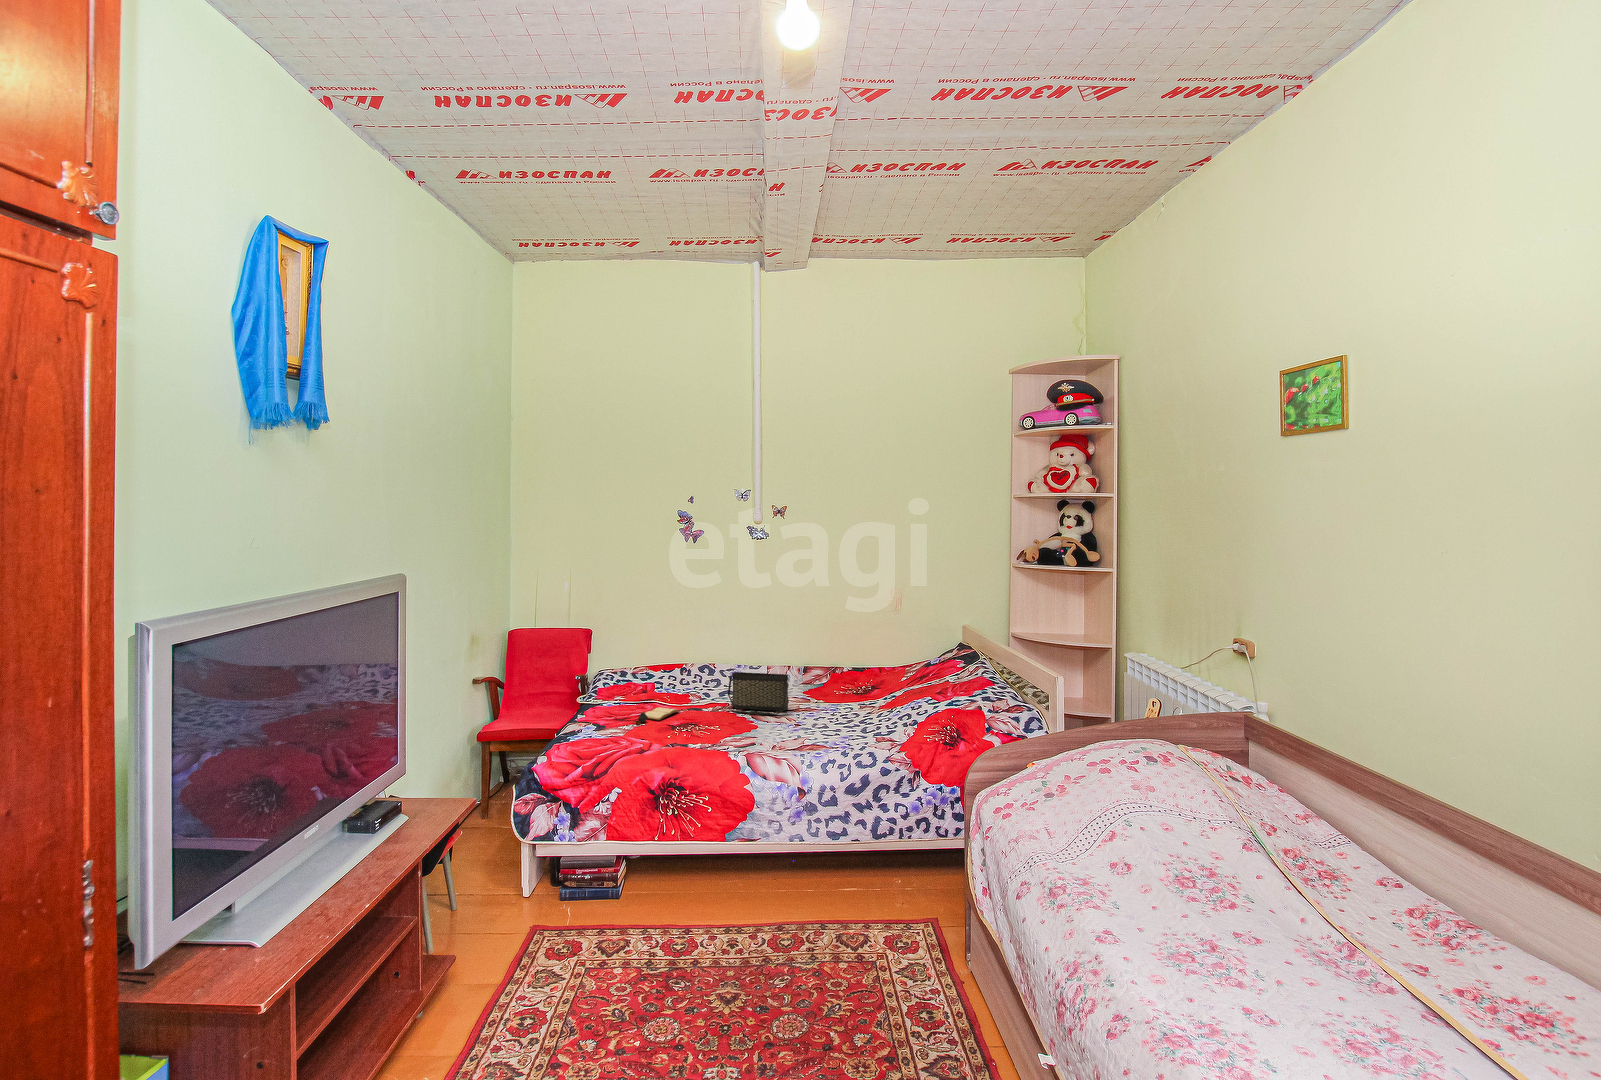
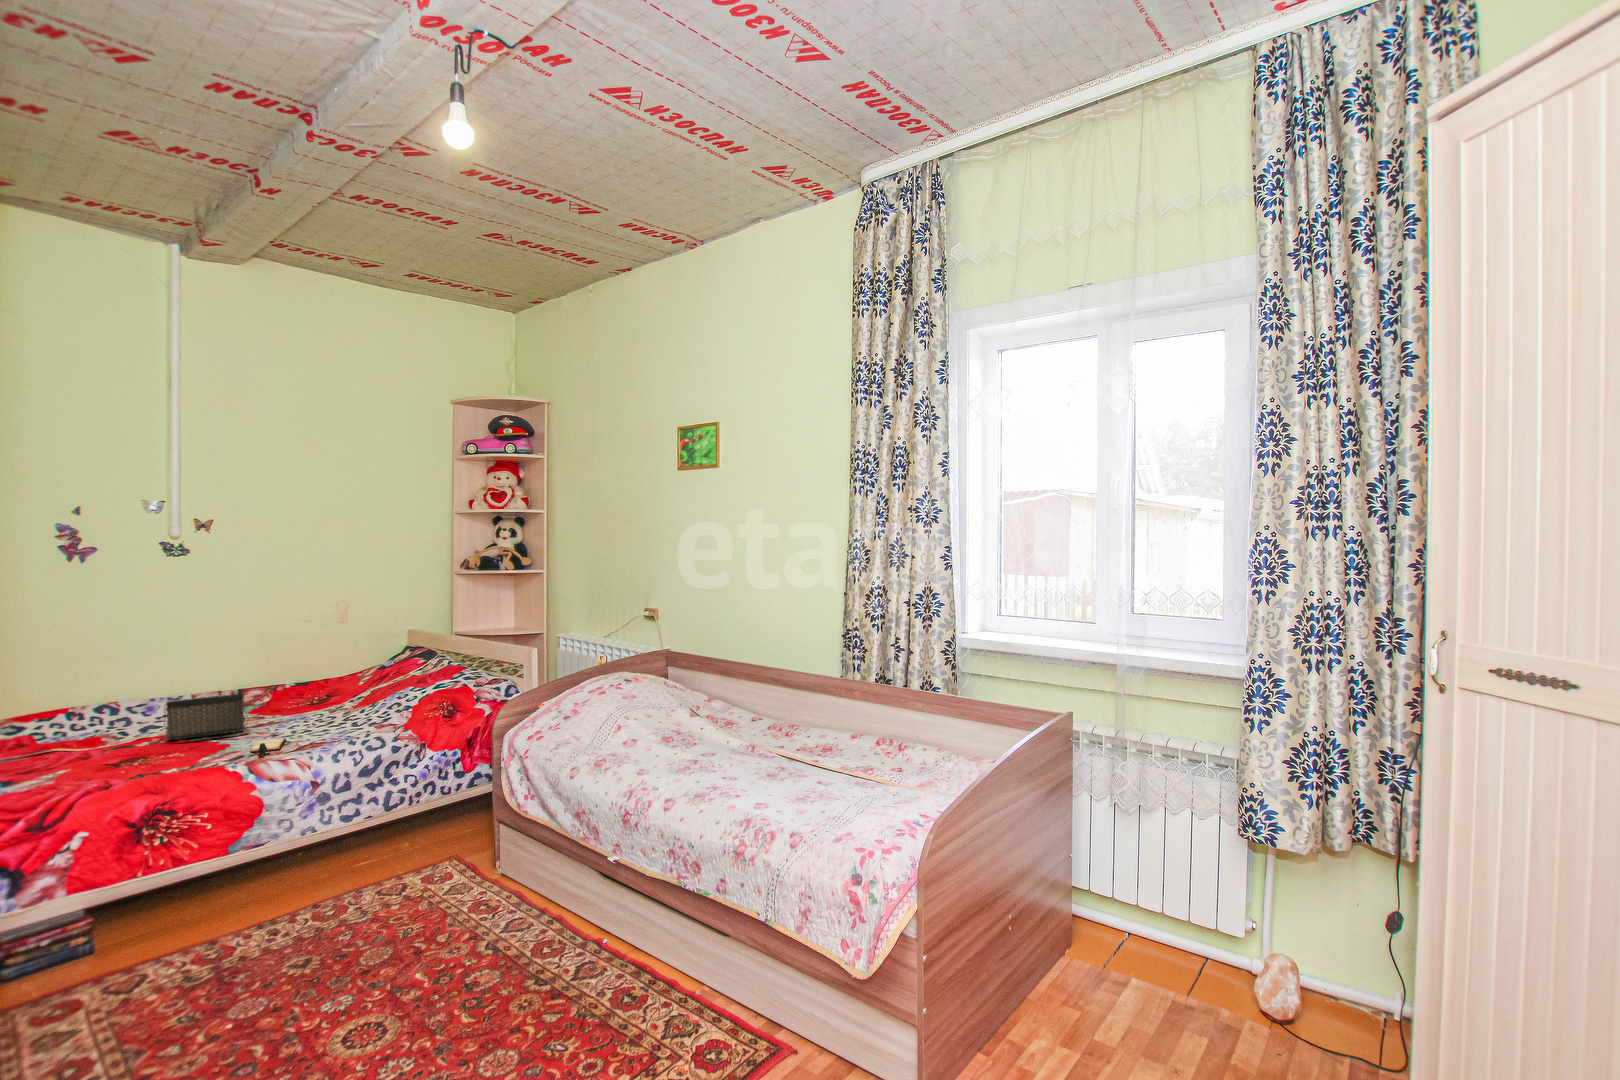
book: present [634,707,680,725] -> present [249,738,286,757]

